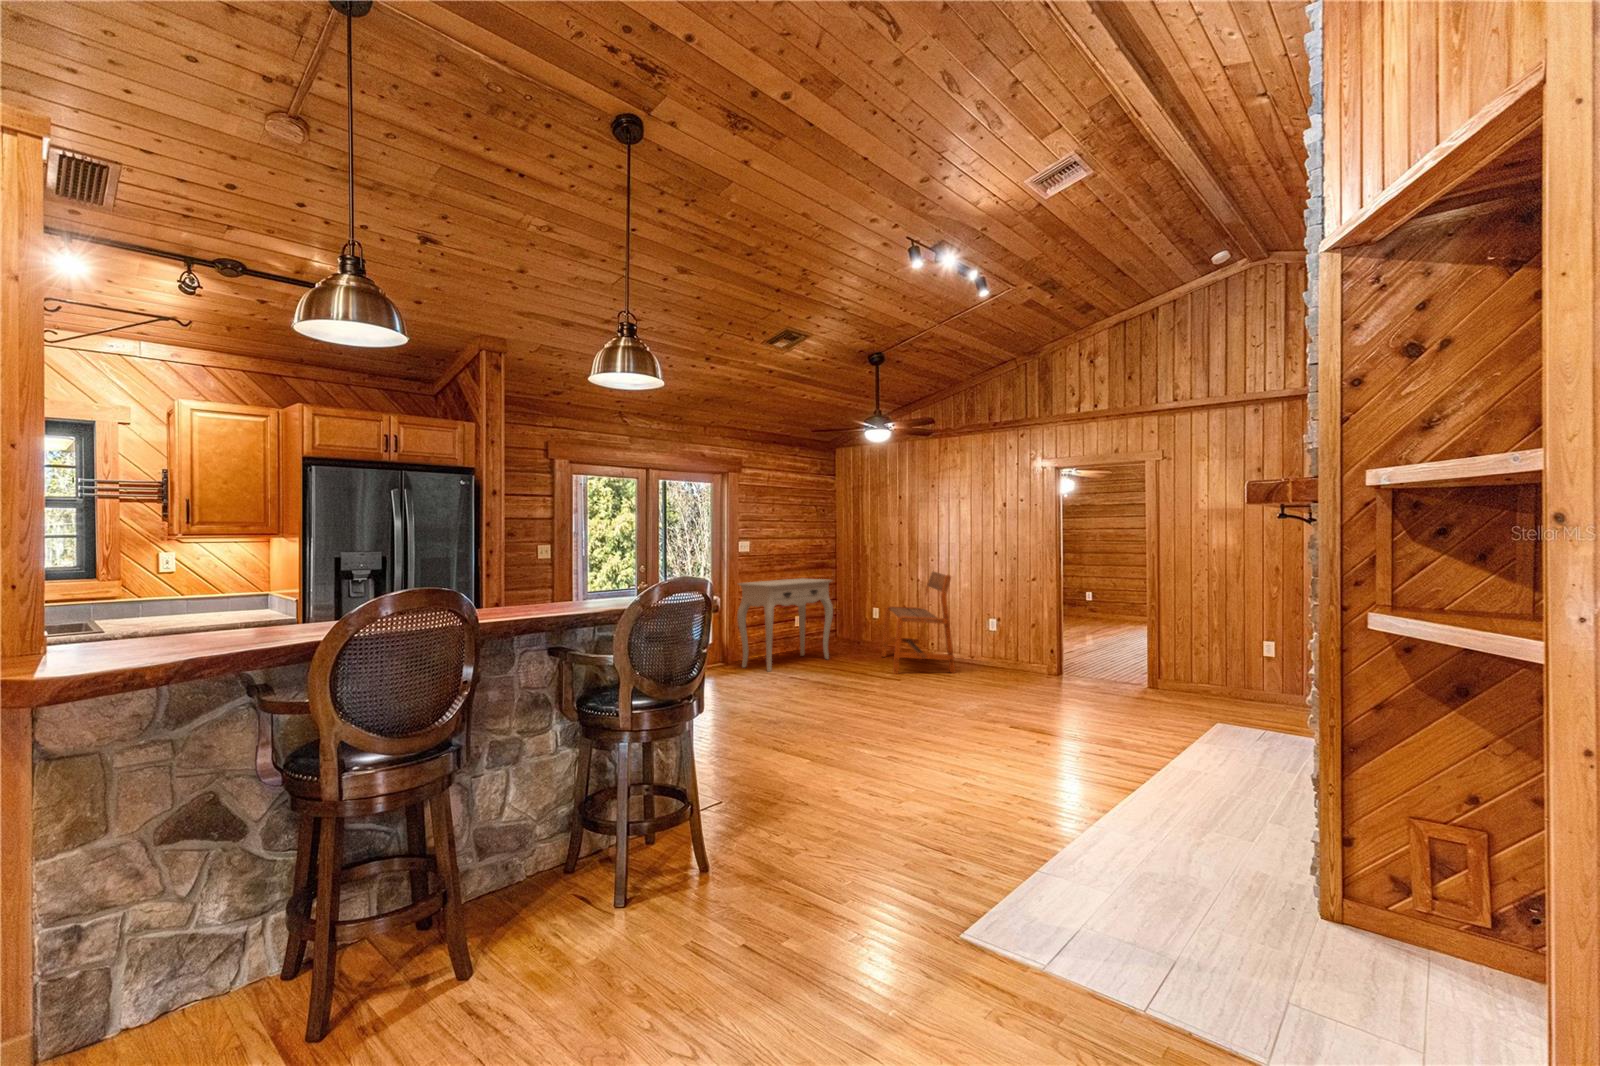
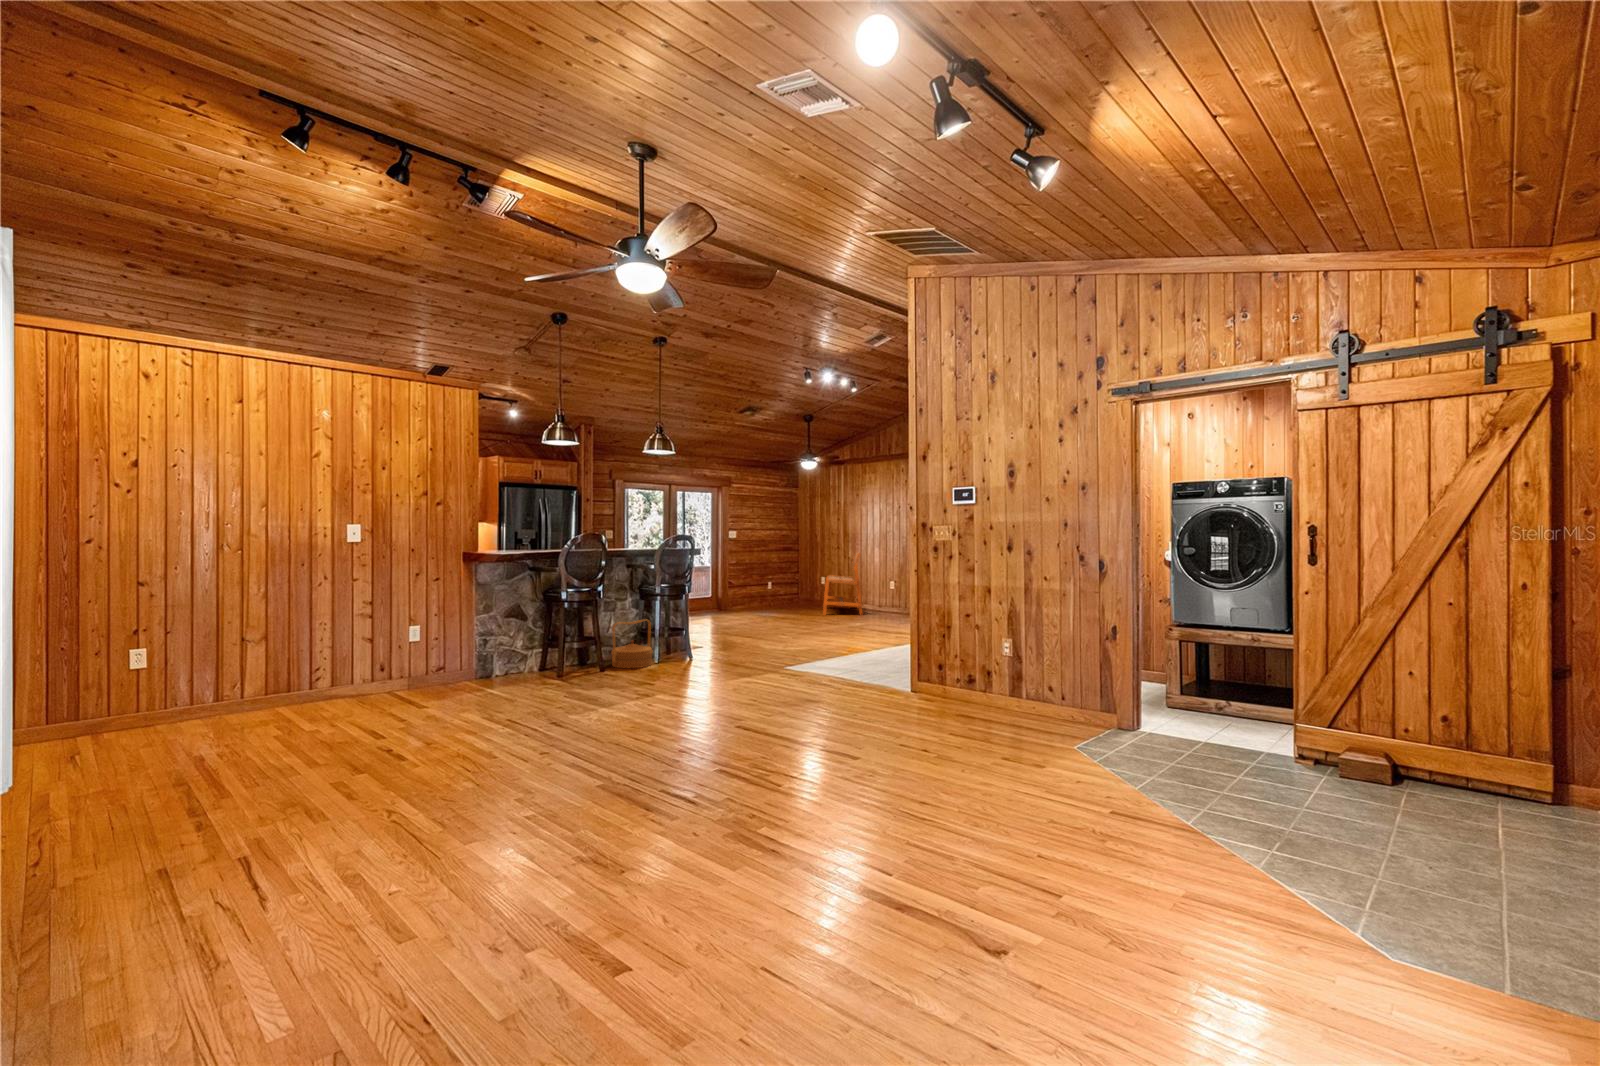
console table: present [737,578,833,672] -> none [727,557,791,614]
woven basket: none [503,784,615,940] -> present [611,619,652,668]

